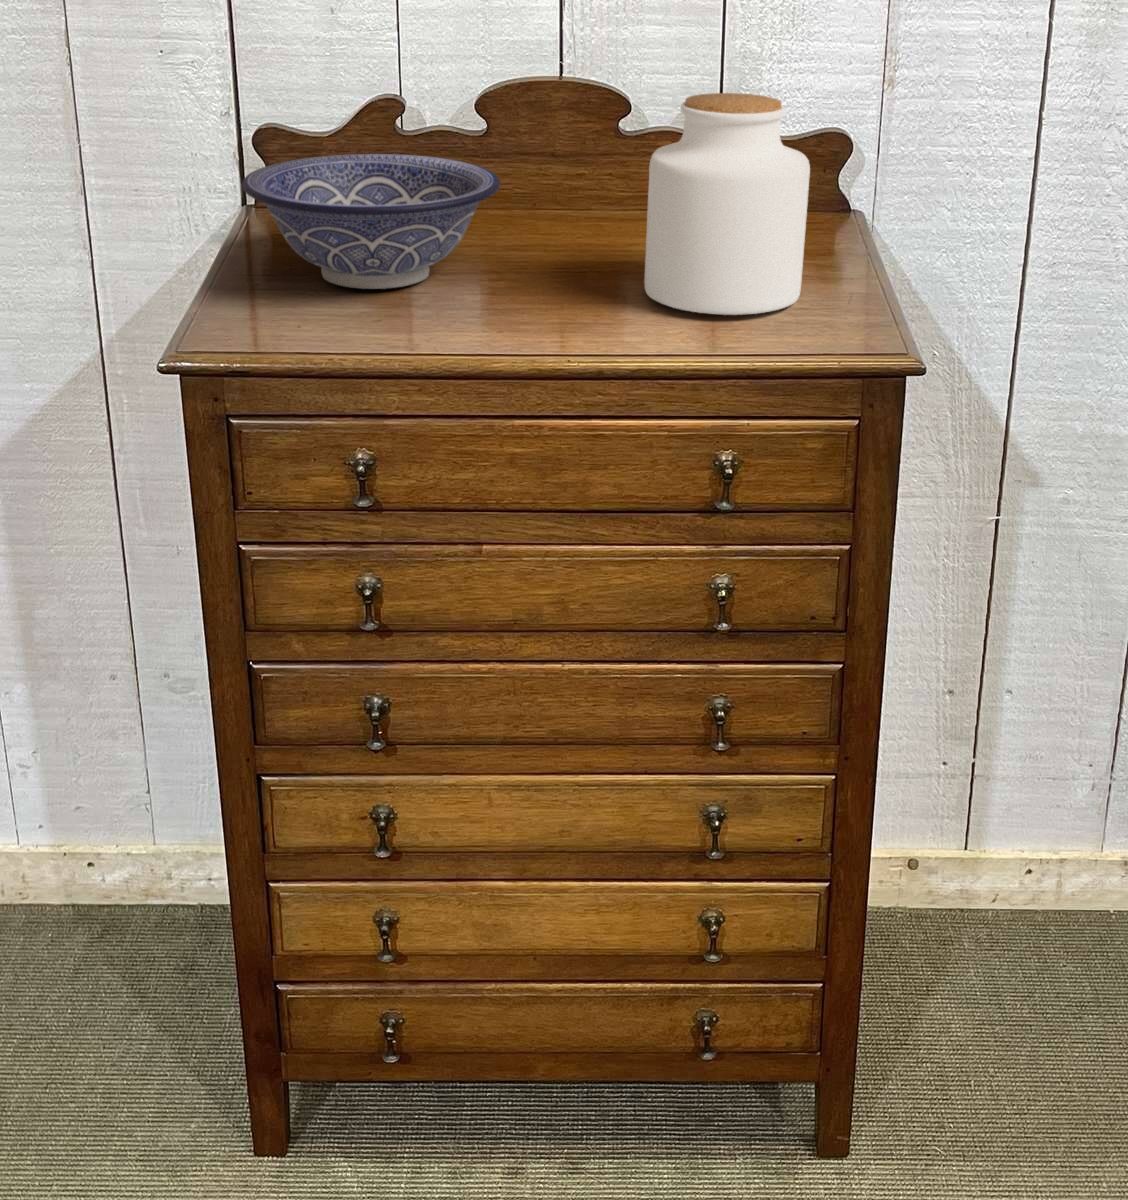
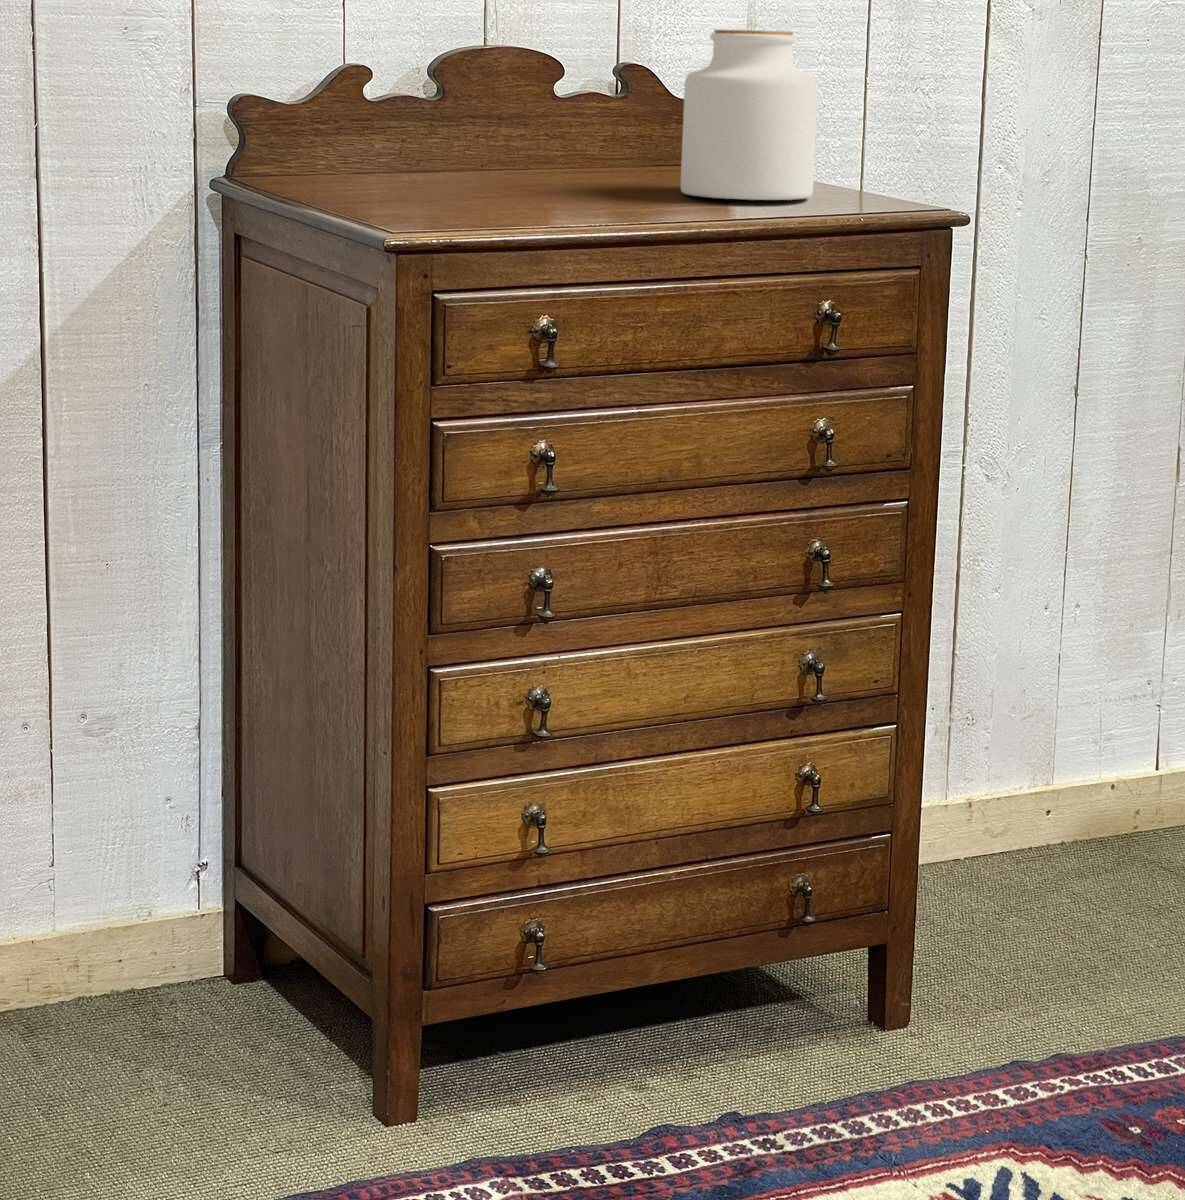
decorative bowl: present [242,154,500,289] -> none [332,104,566,202]

